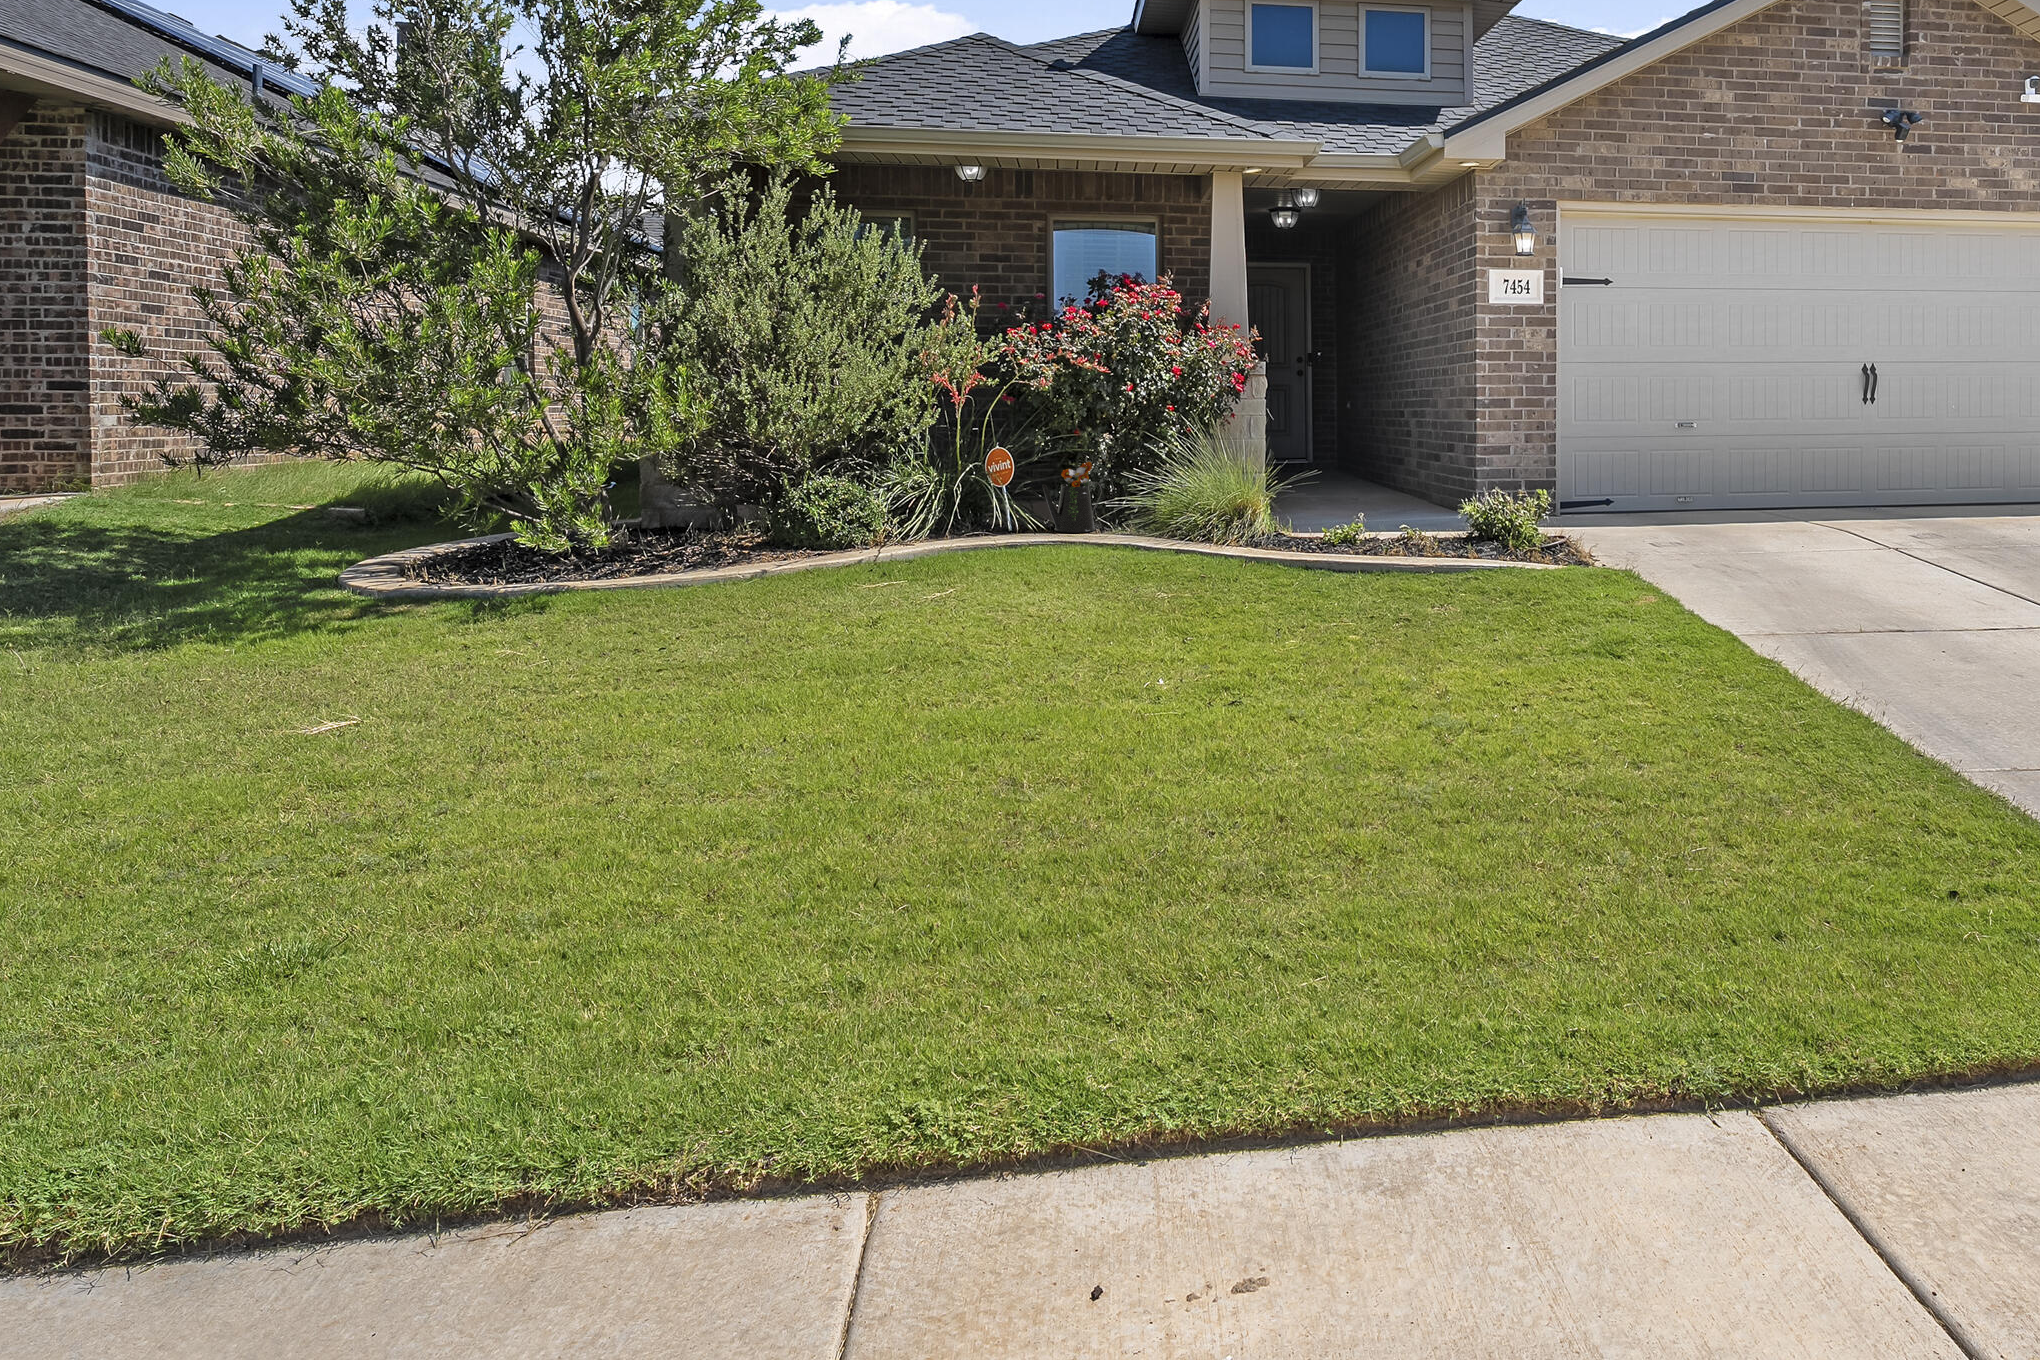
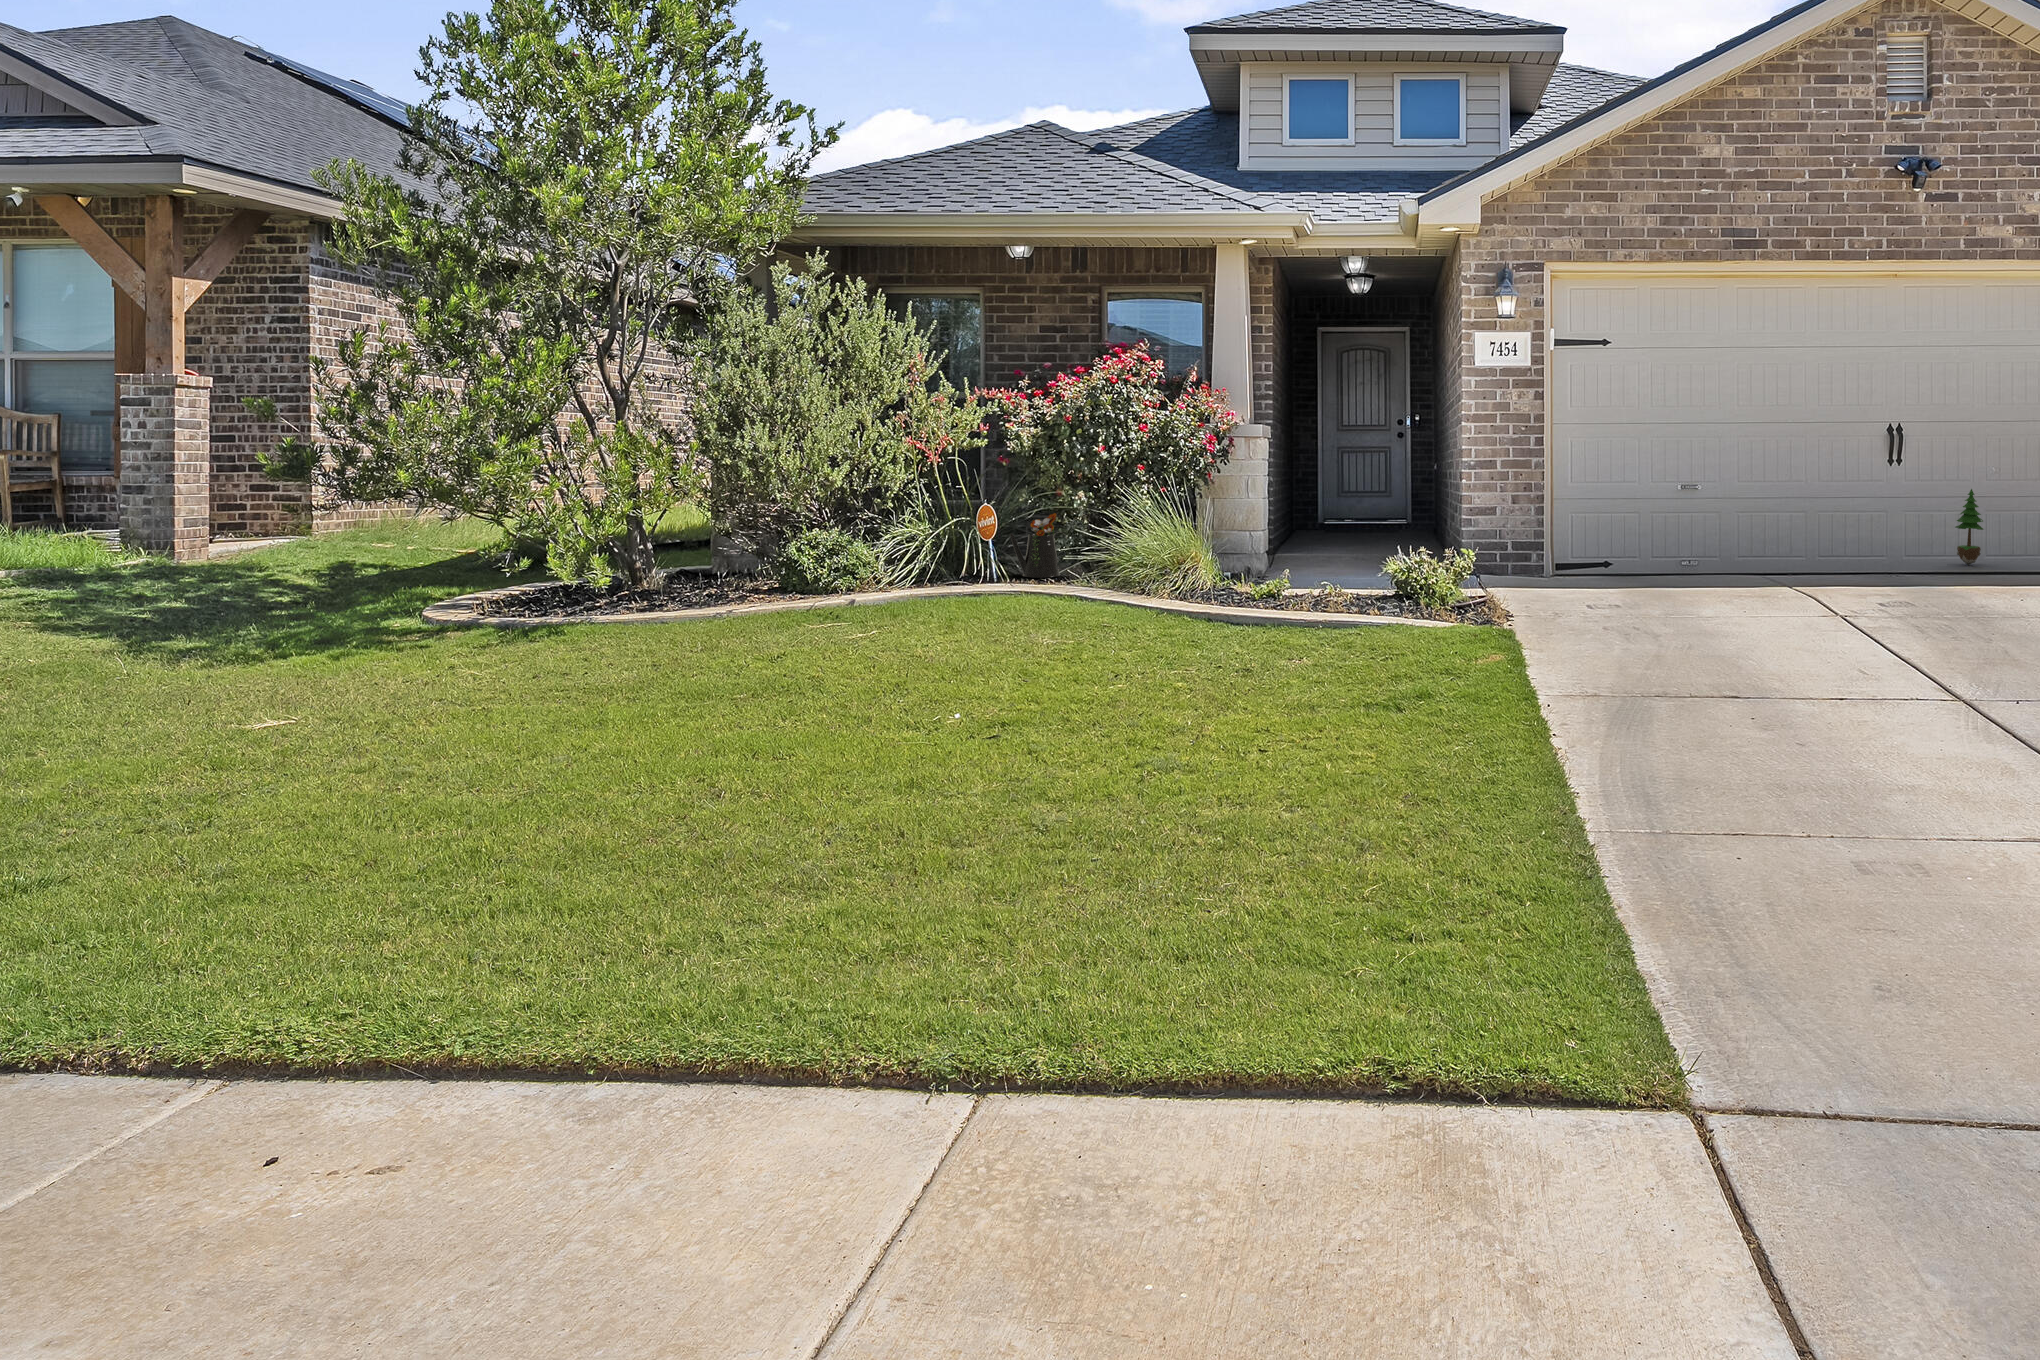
potted tree: none [1924,426,1951,498] -> present [1955,489,1983,565]

